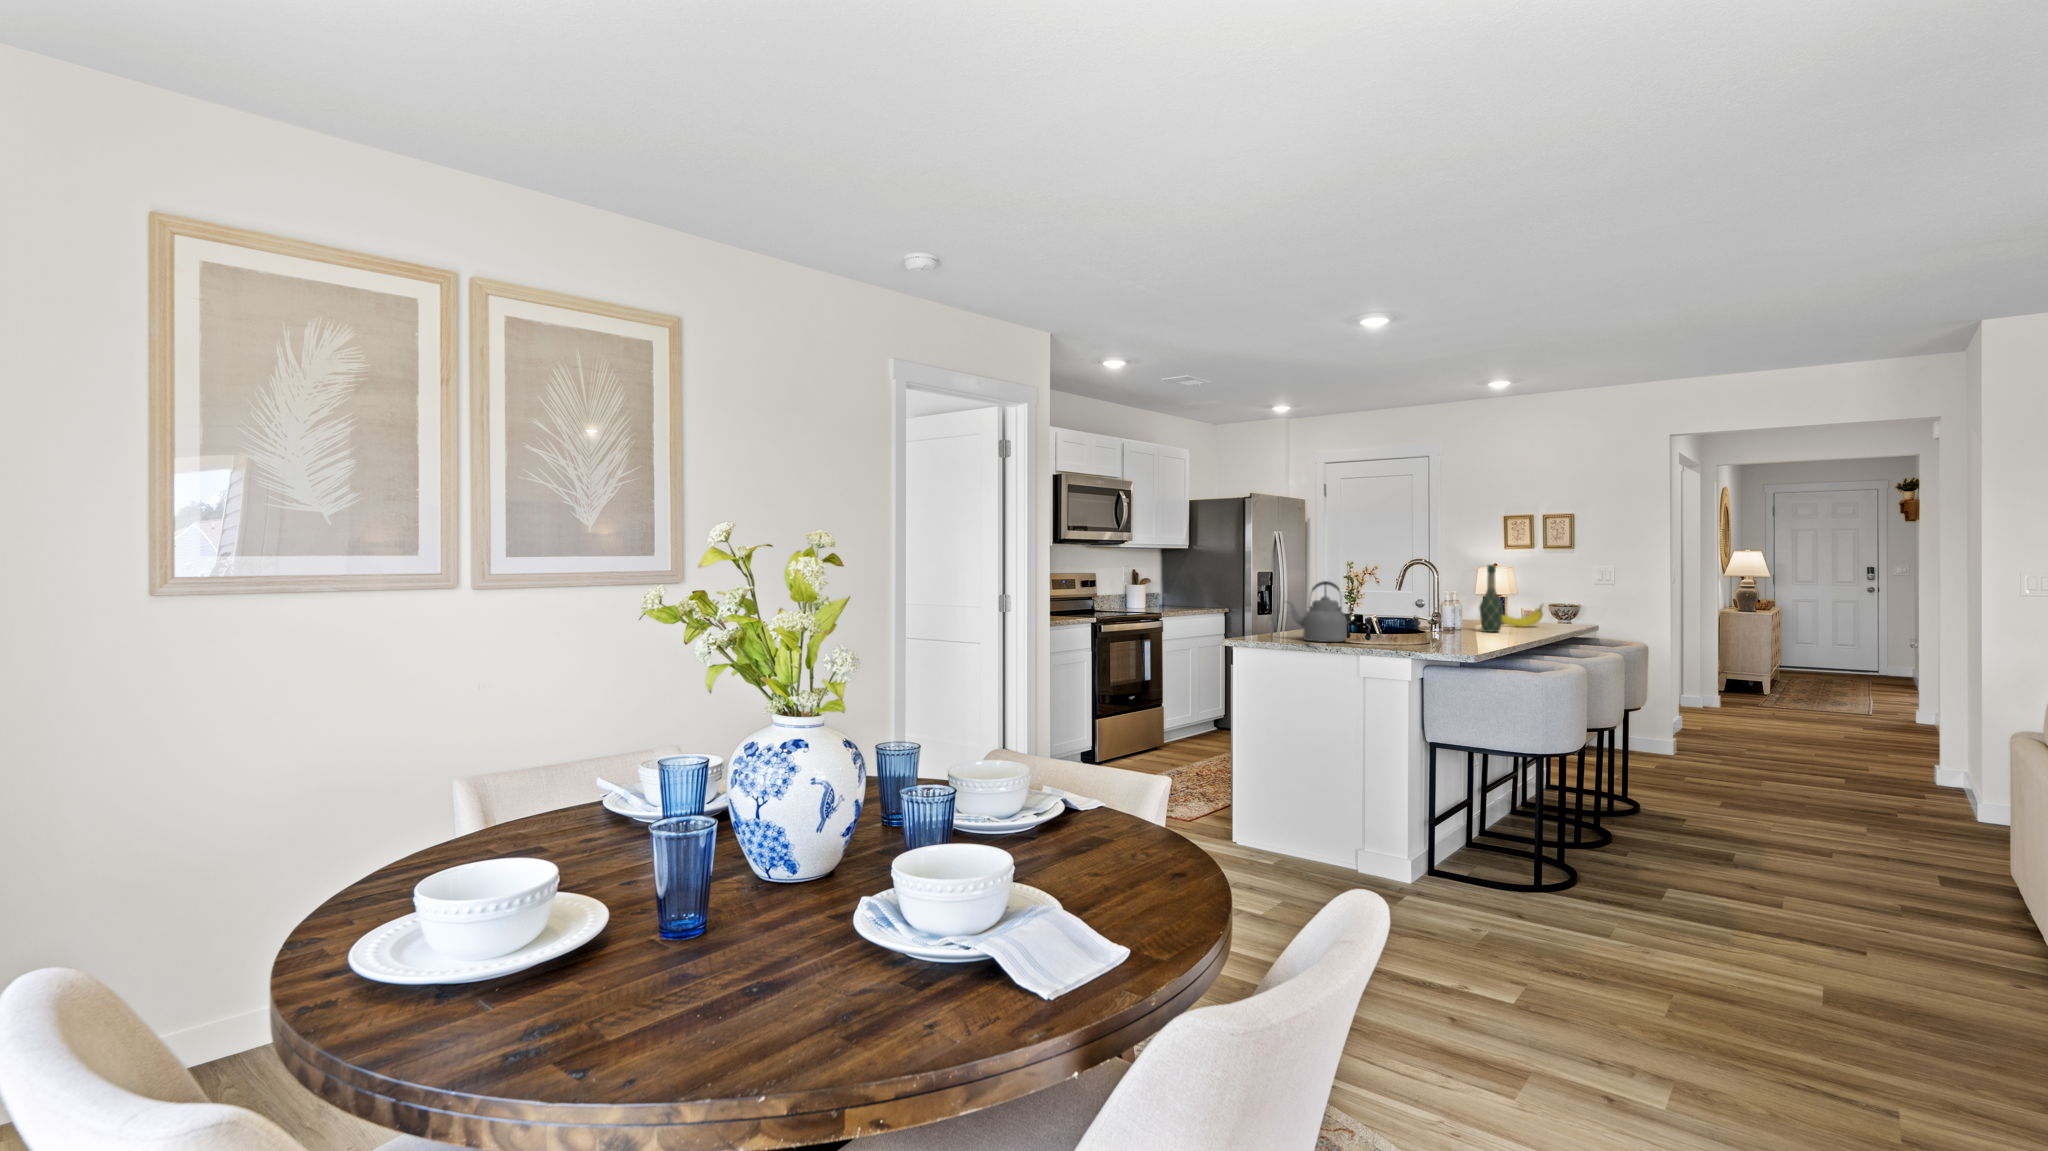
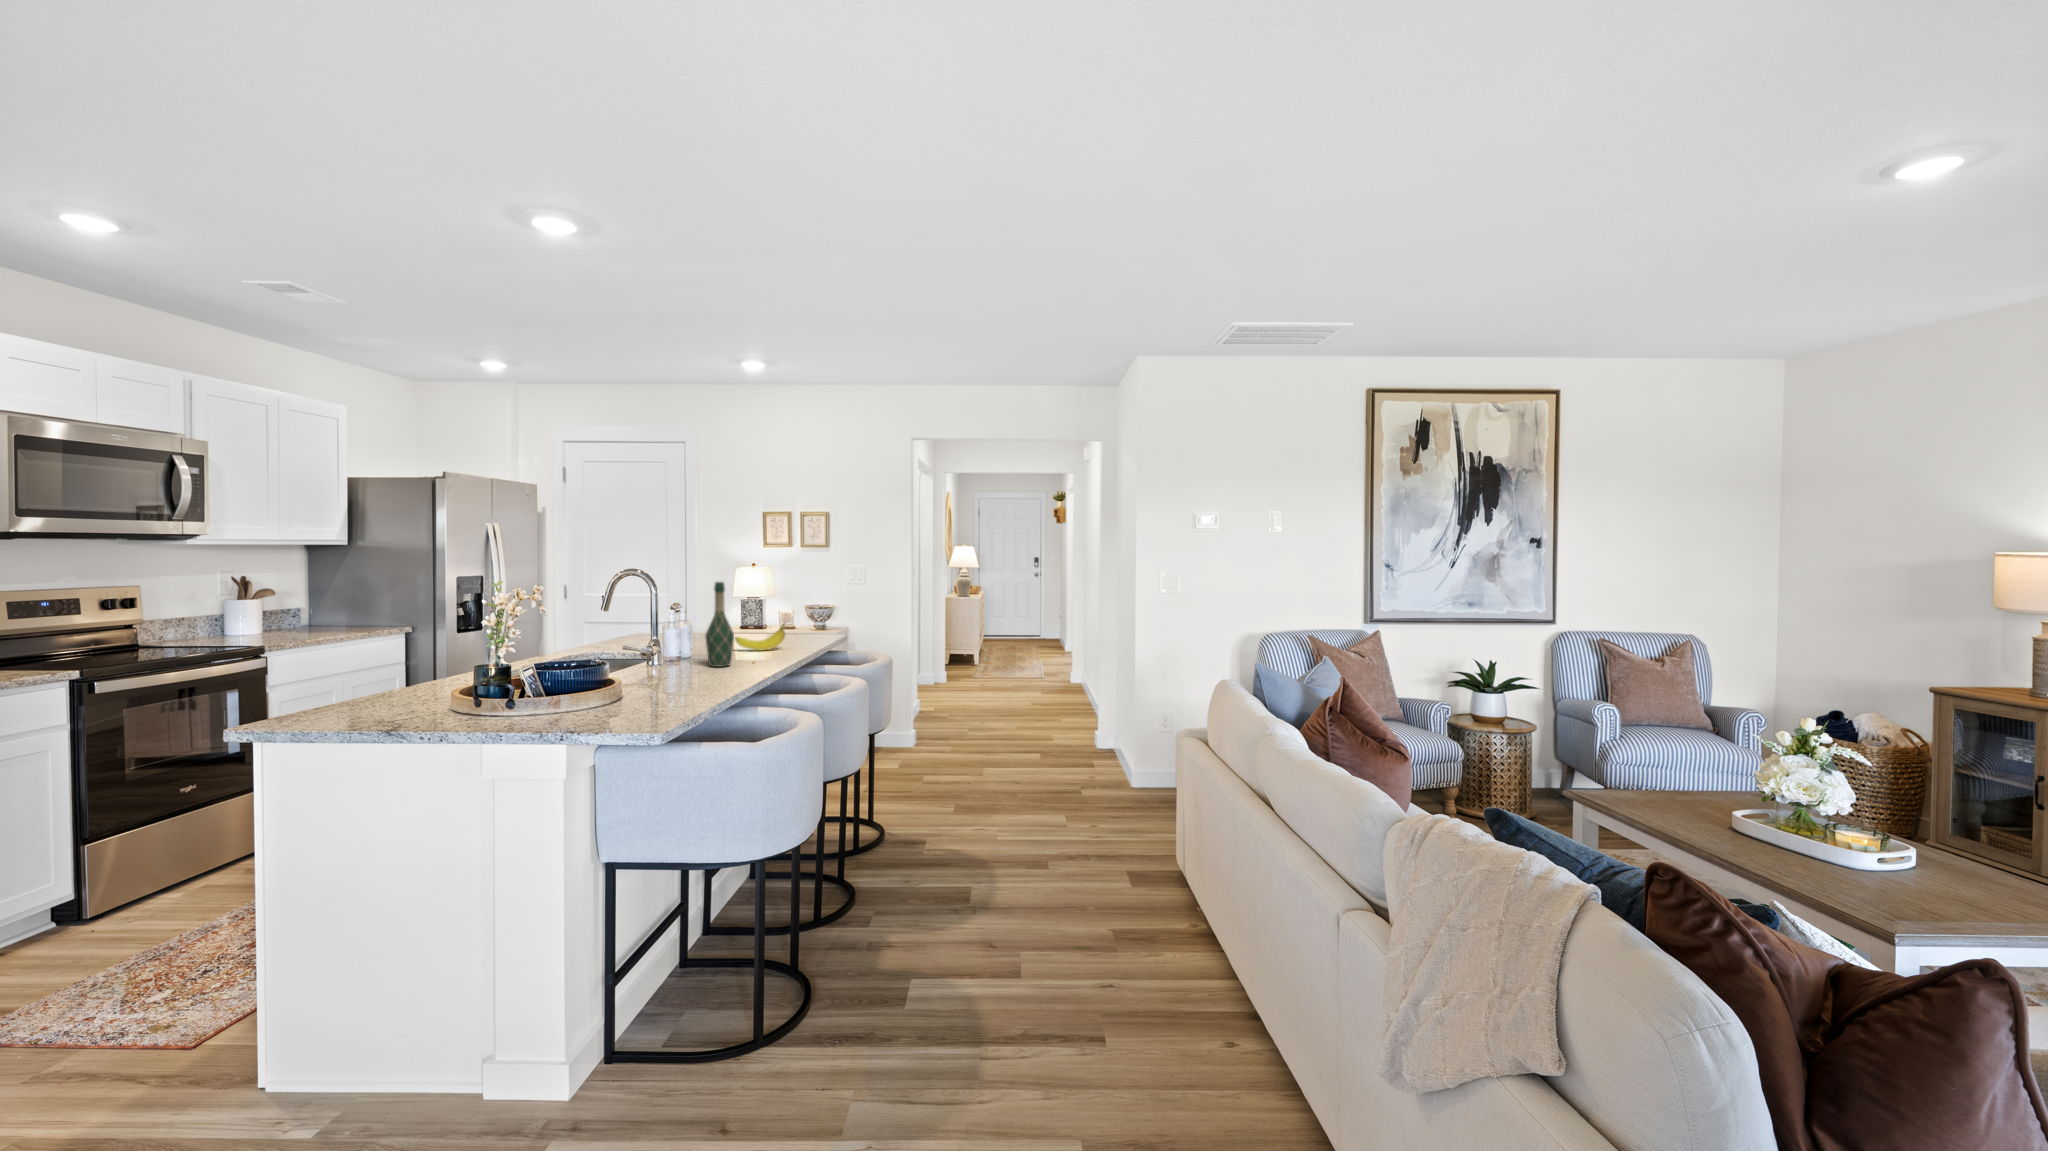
kettle: present [1287,581,1347,642] -> none [364,624,480,725]

